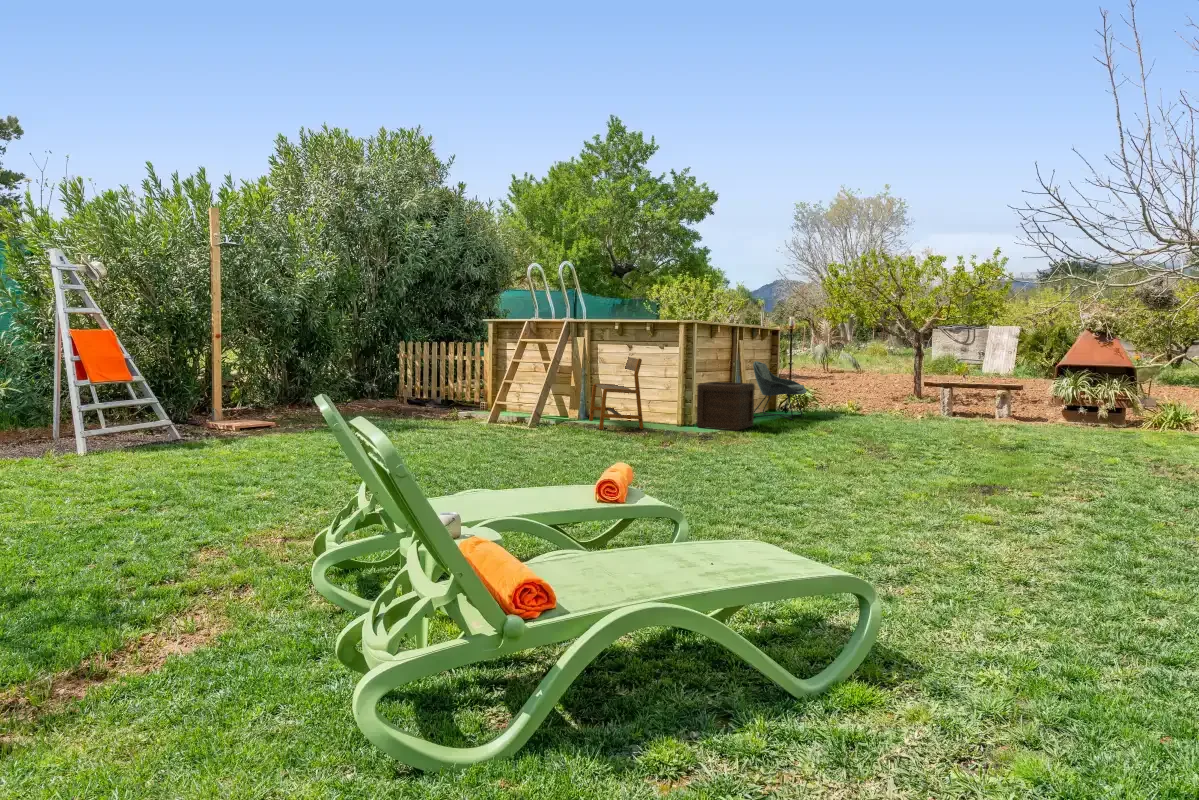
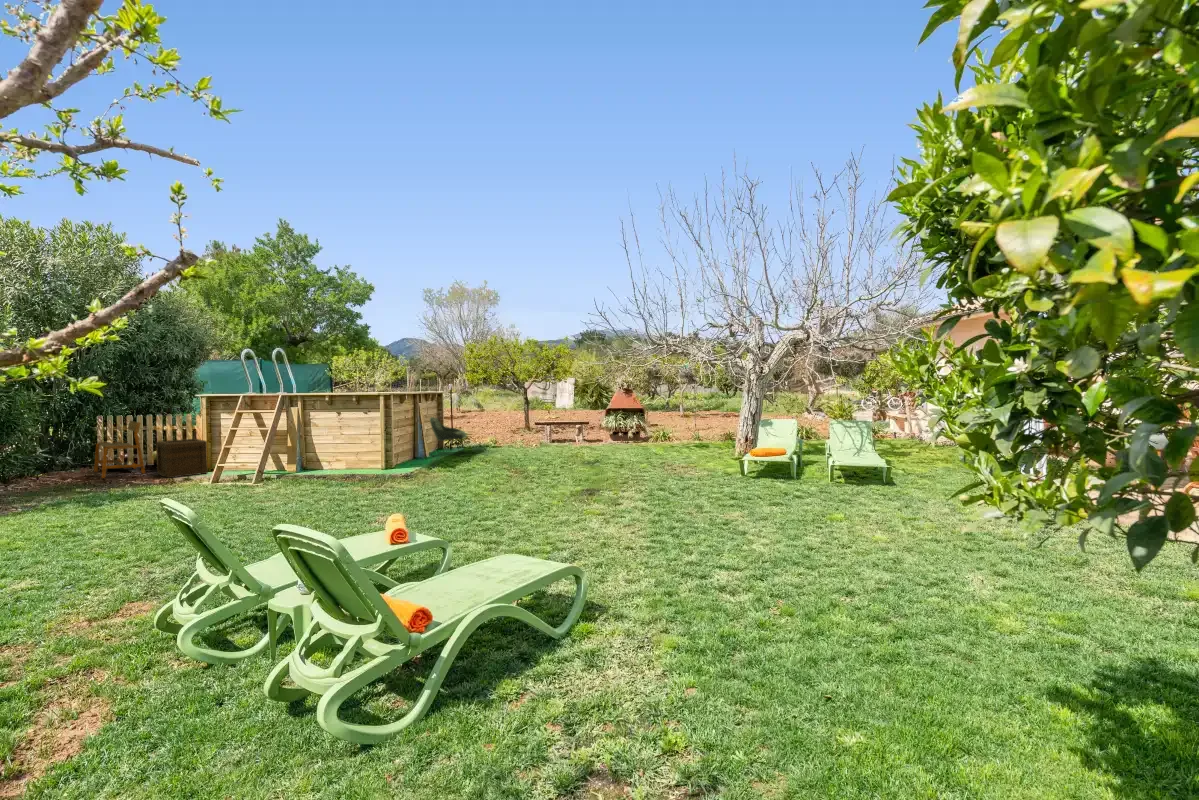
bench: present [589,357,643,430] -> present [94,421,145,478]
wooden crate: present [697,382,755,431] -> present [156,439,208,478]

